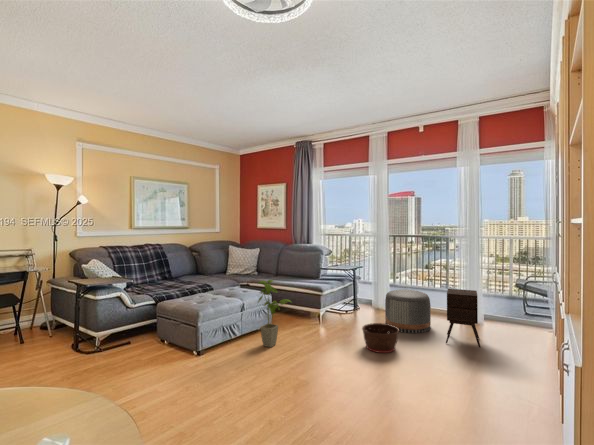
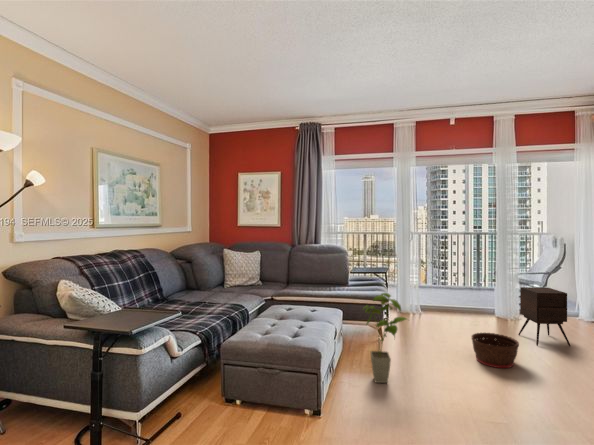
pouf: present [385,289,431,333] -> none [445,291,497,339]

